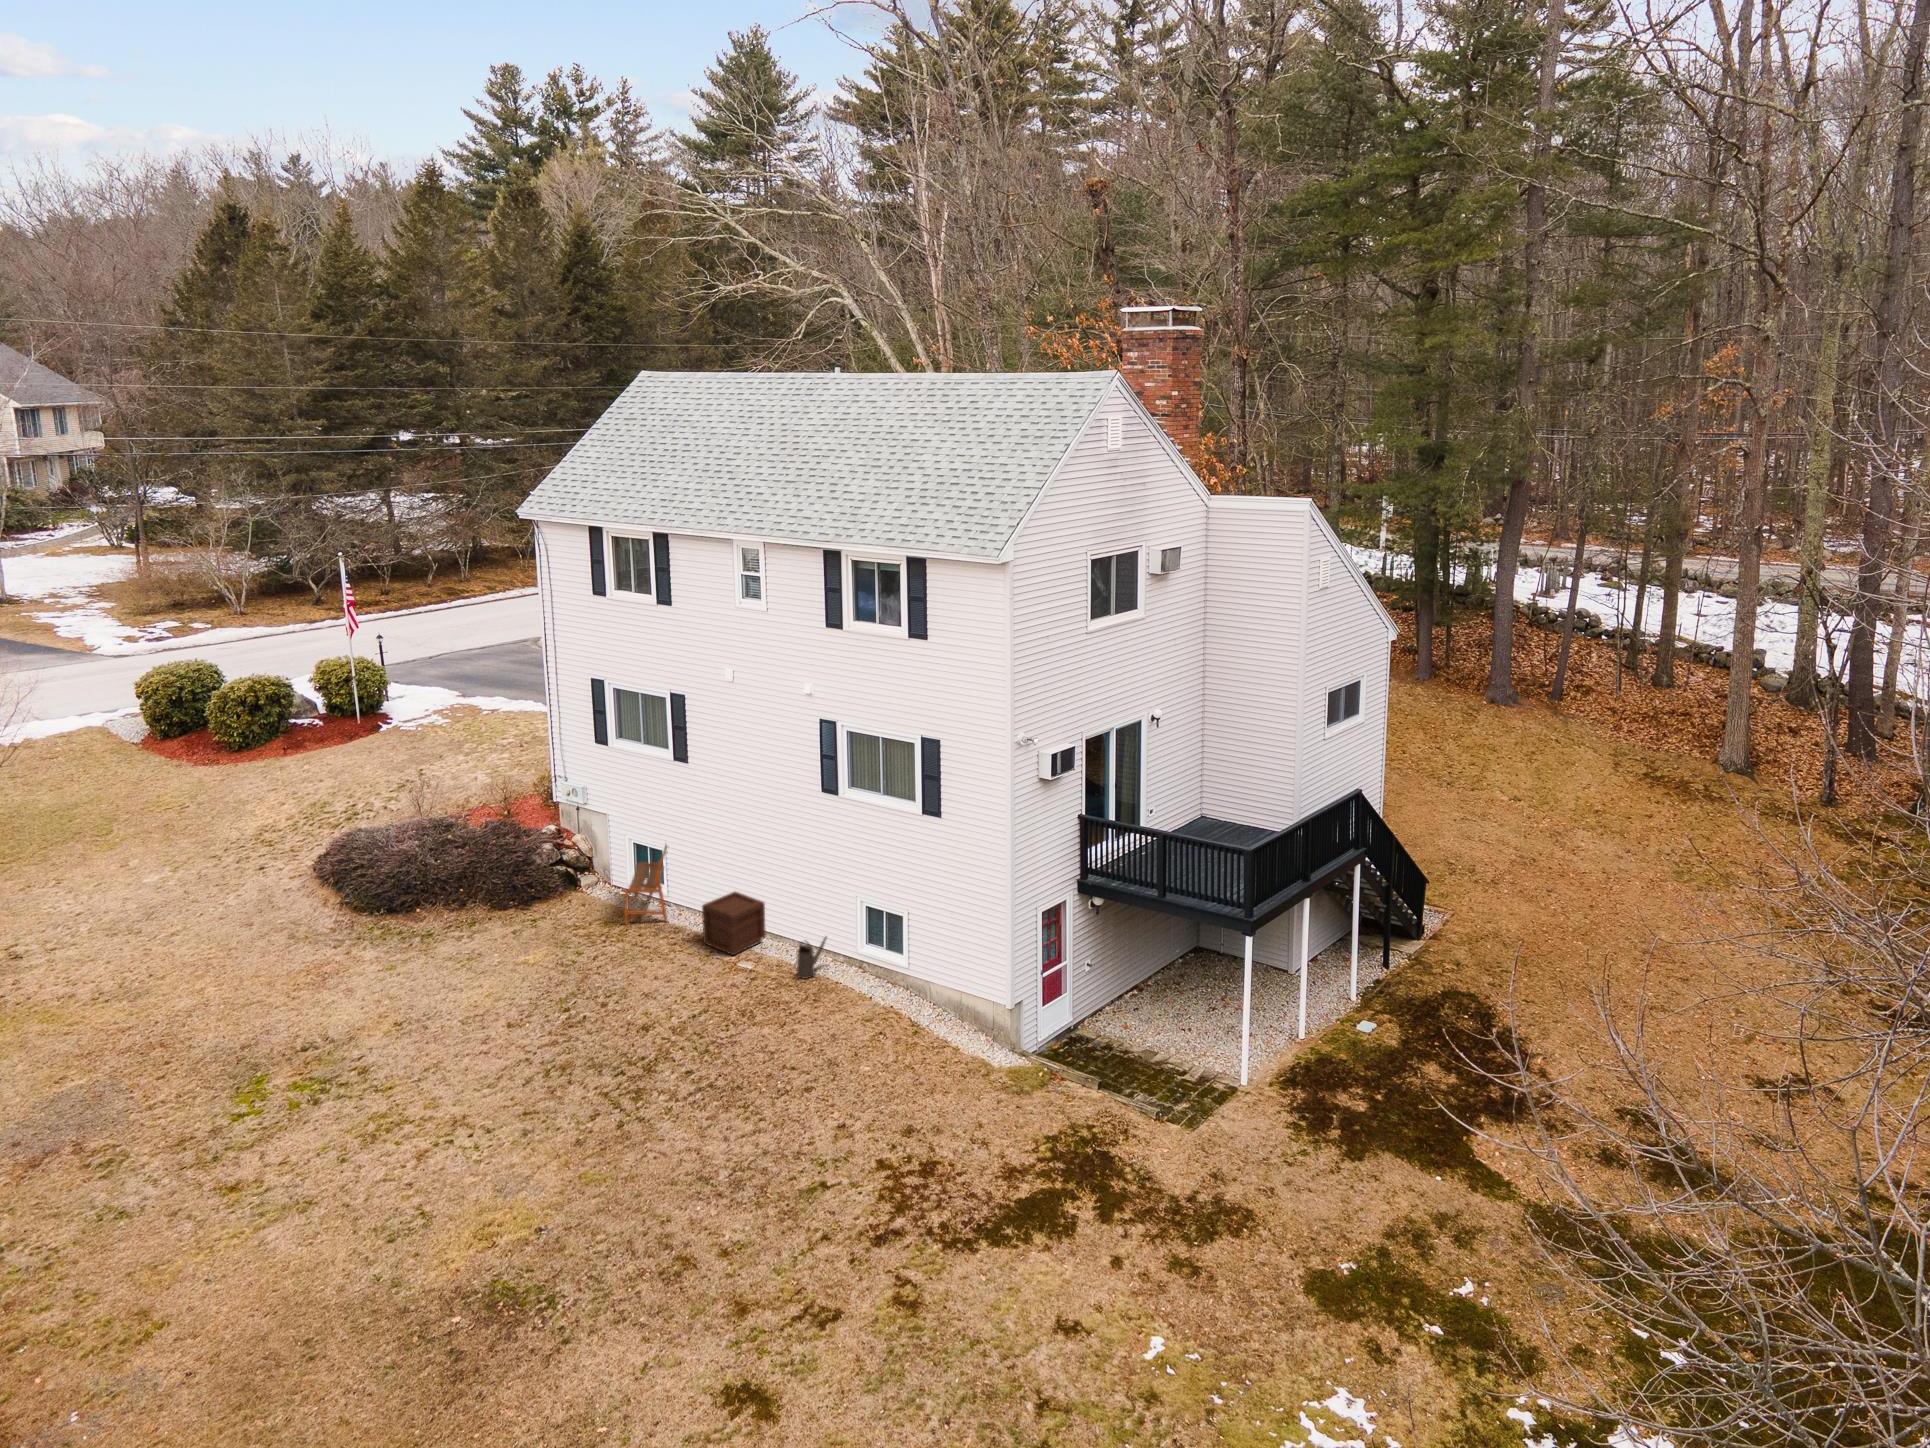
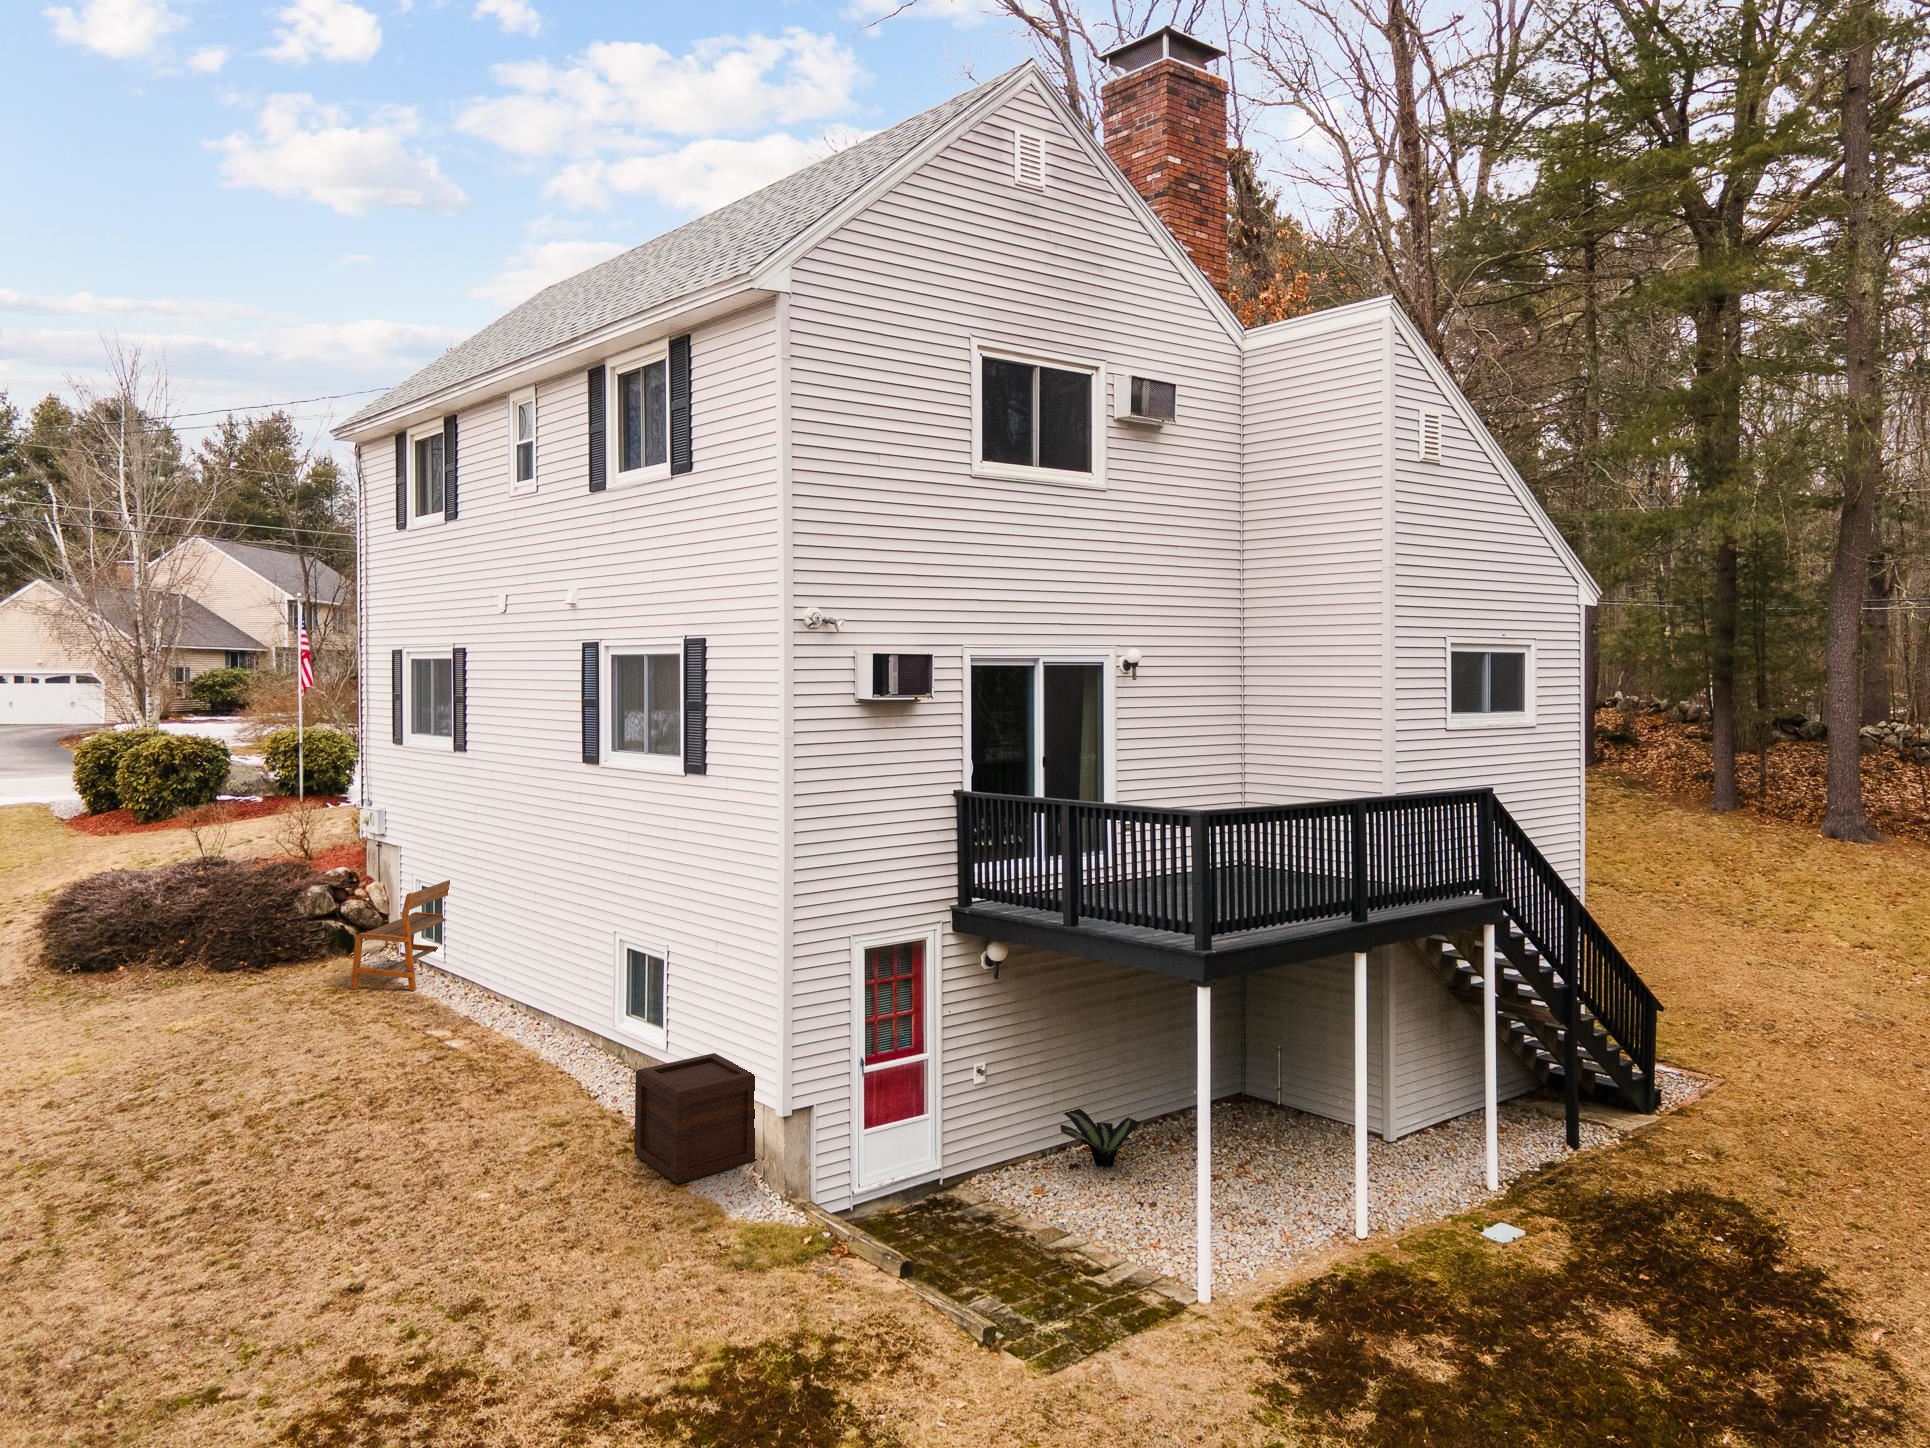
wooden crate: present [702,892,766,955] -> present [634,1053,757,1184]
watering can: present [794,937,827,979] -> none [516,1003,589,1068]
potted plant: none [1123,972,1175,1005] -> present [1061,1108,1142,1167]

